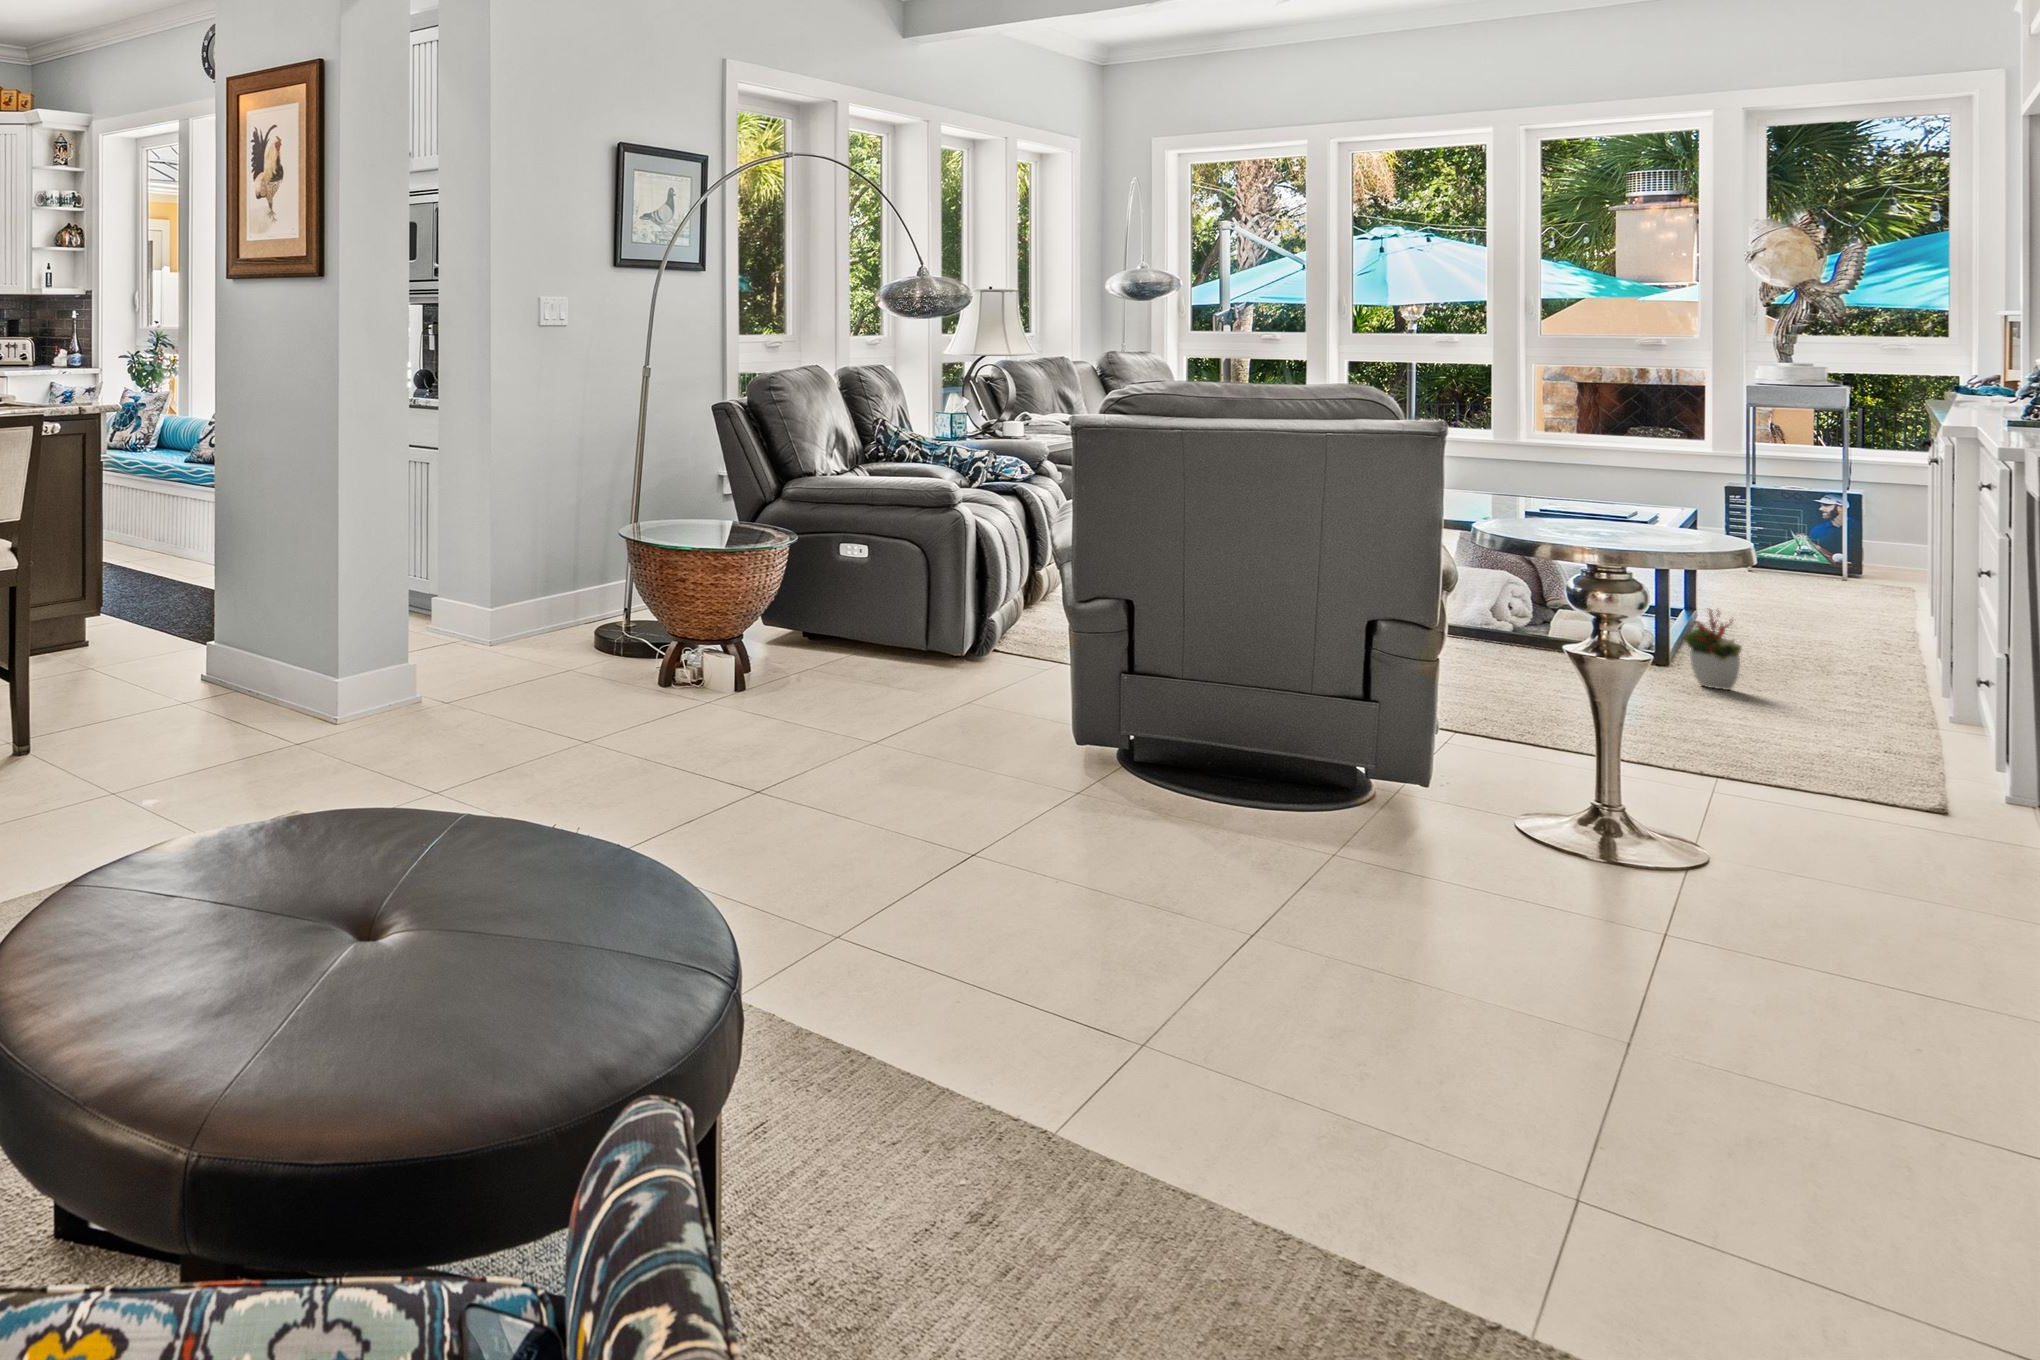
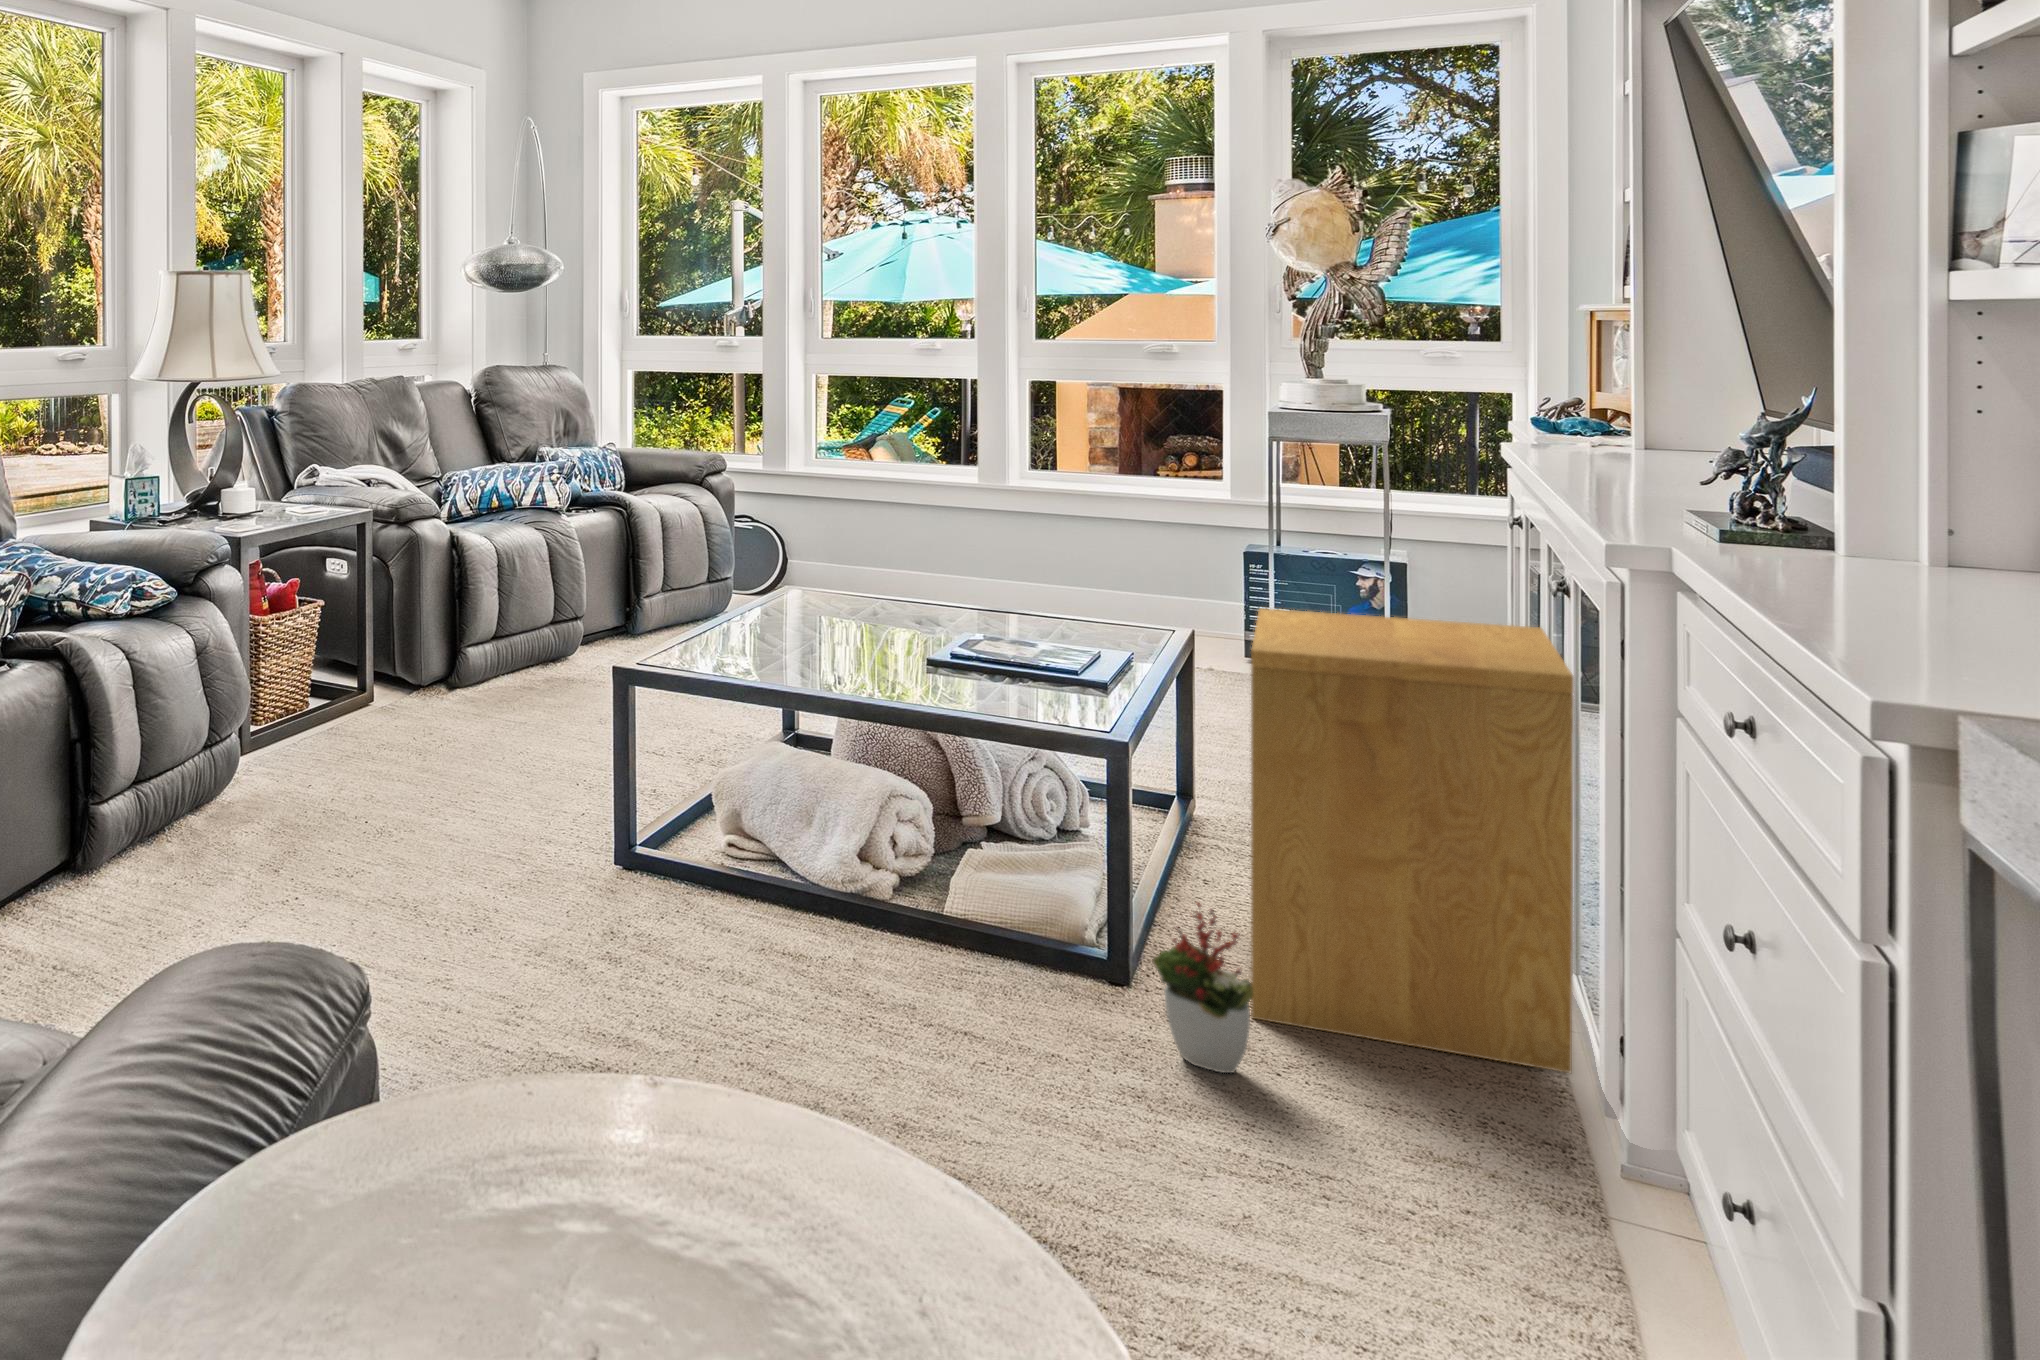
side table: none [1740,477,1932,700] -> present [1251,608,1574,1073]

